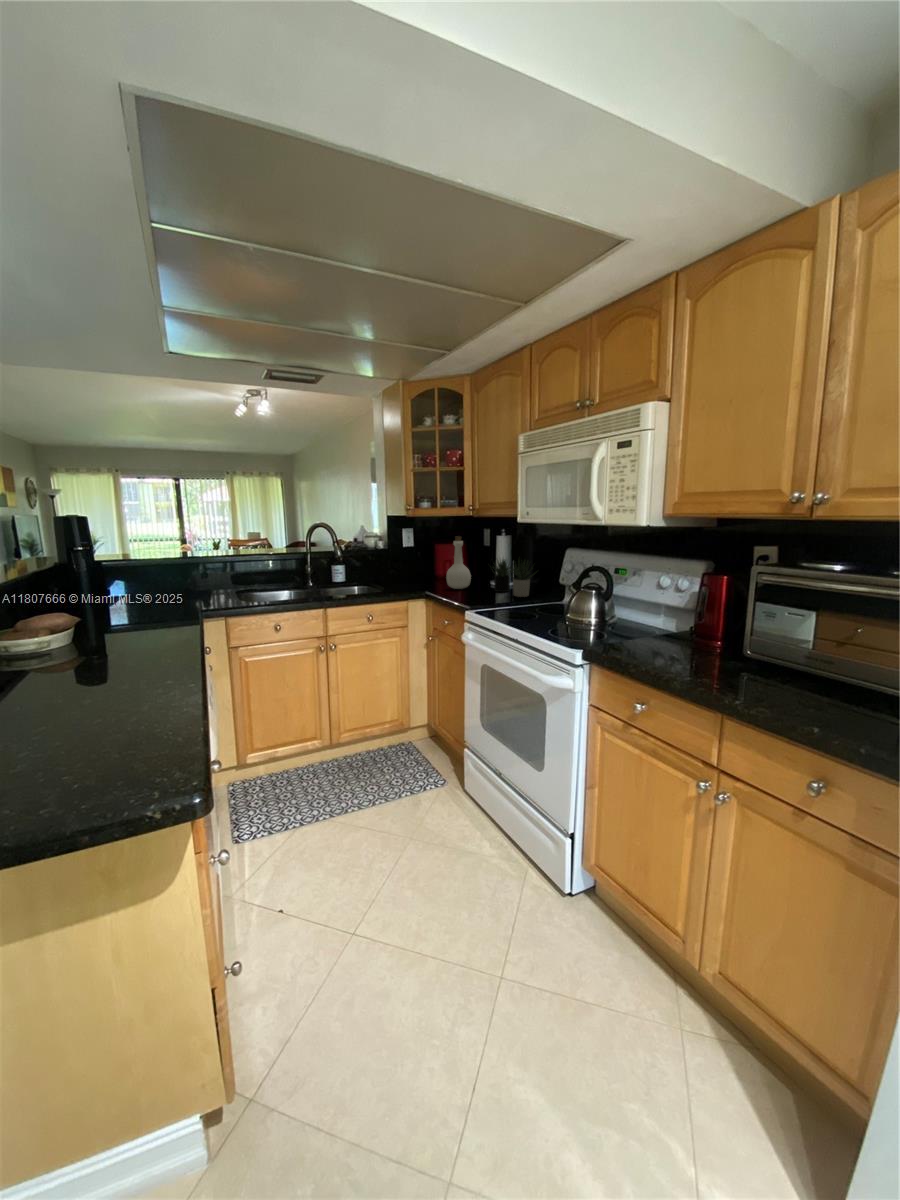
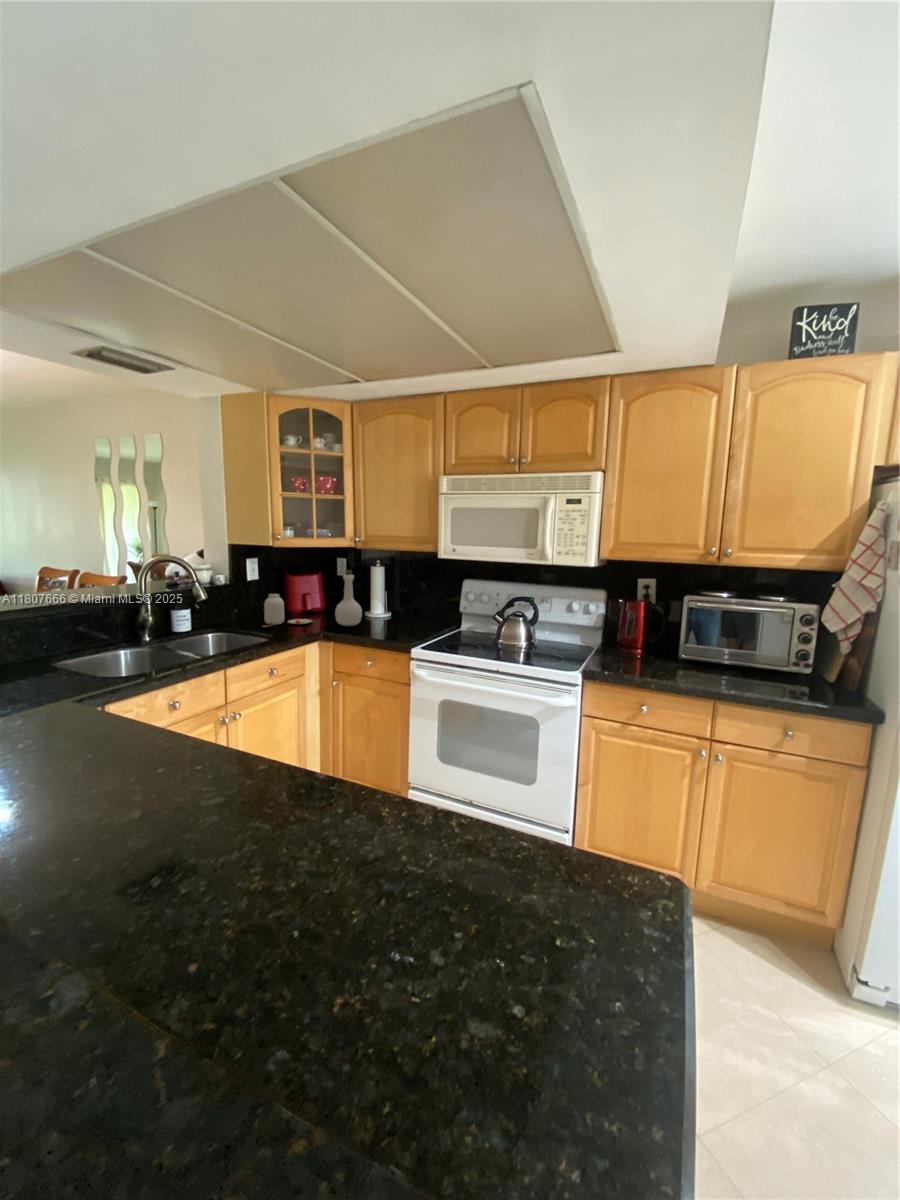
jar: none [394,558,438,585] -> present [263,594,312,627]
succulent plant: present [490,559,536,597] -> none [384,589,446,629]

